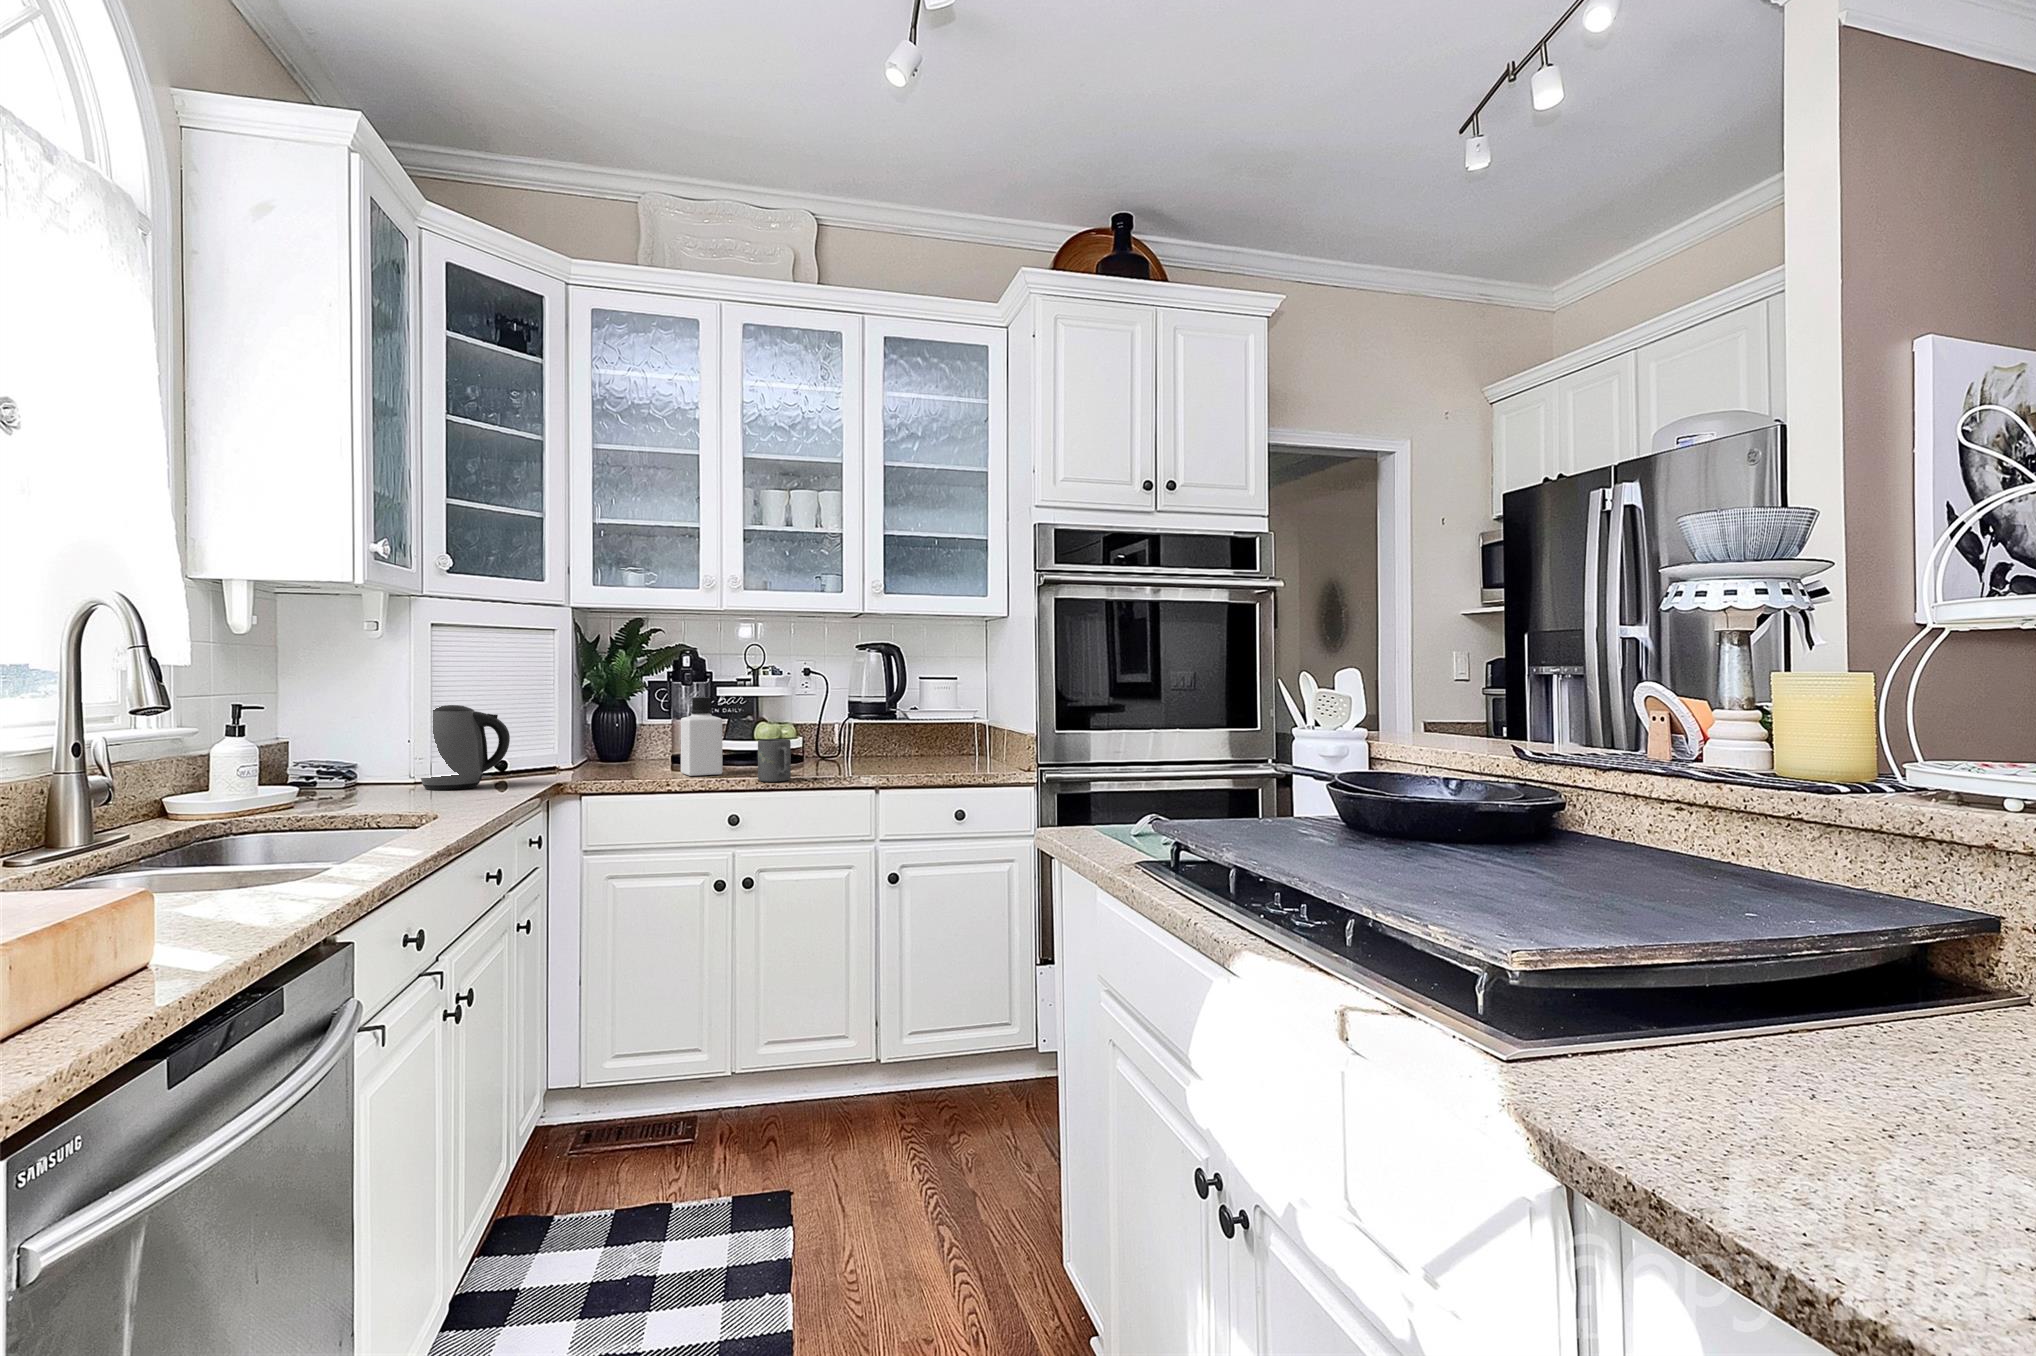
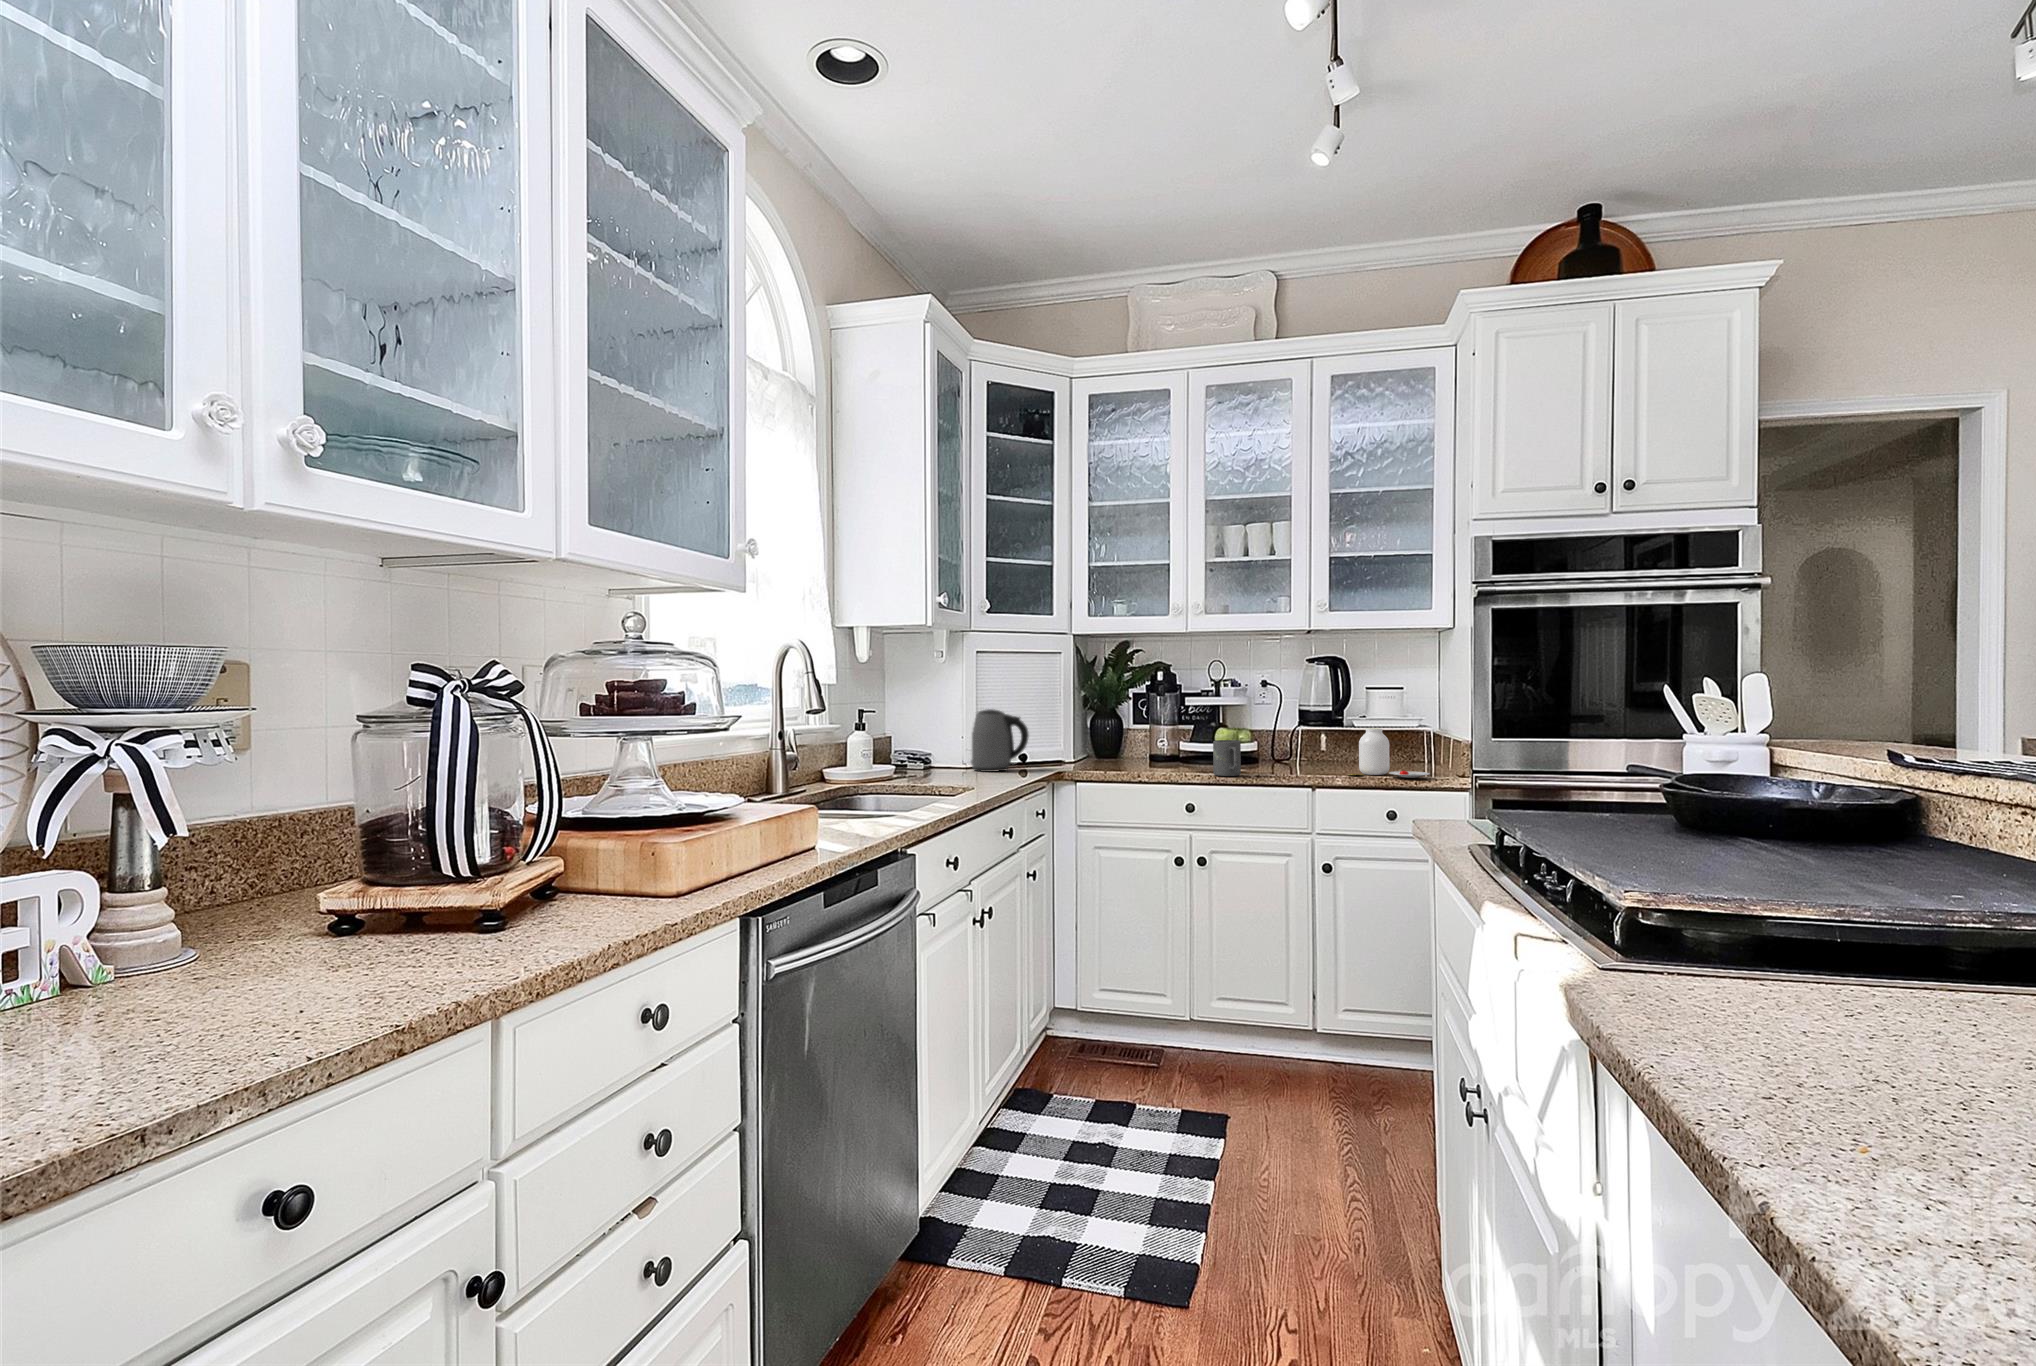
bottle: present [681,697,722,776] -> none [1155,704,1187,769]
jar: none [907,722,992,775] -> present [1348,728,1430,778]

